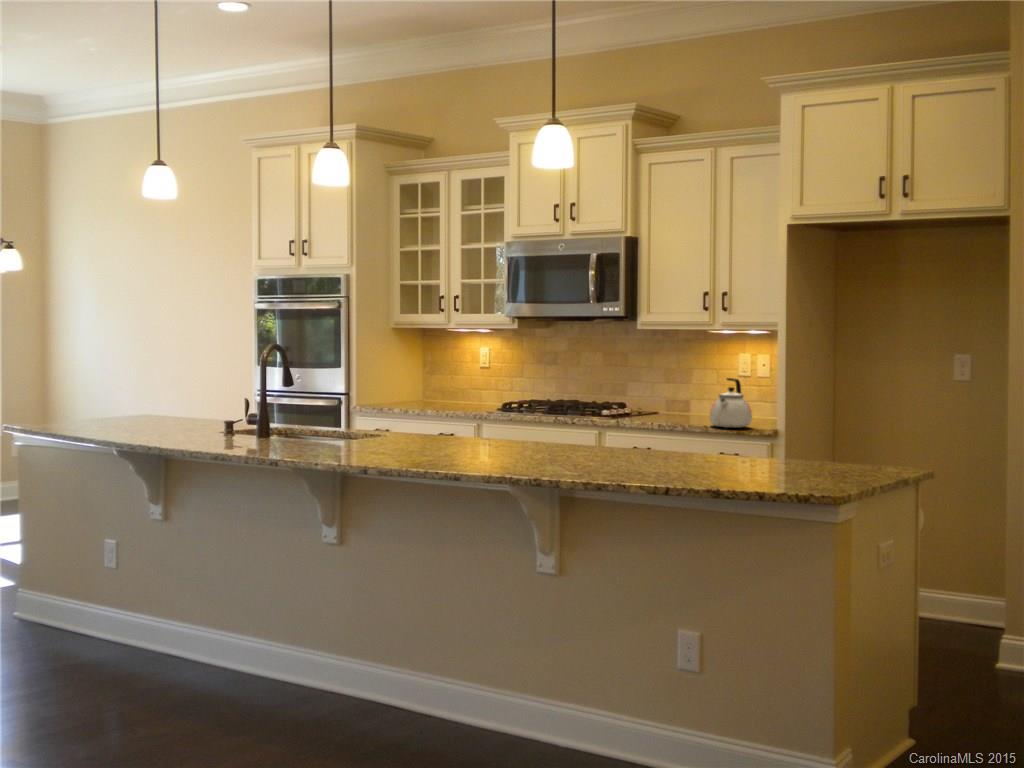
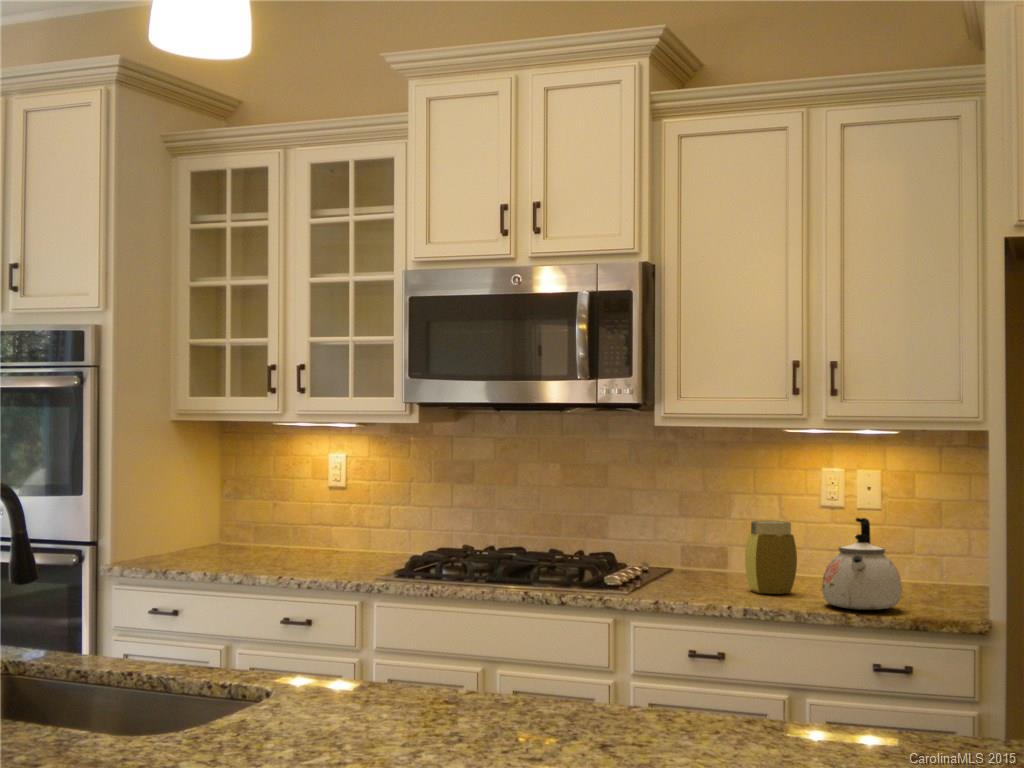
jar: none [679,381,707,421] -> present [745,521,797,594]

